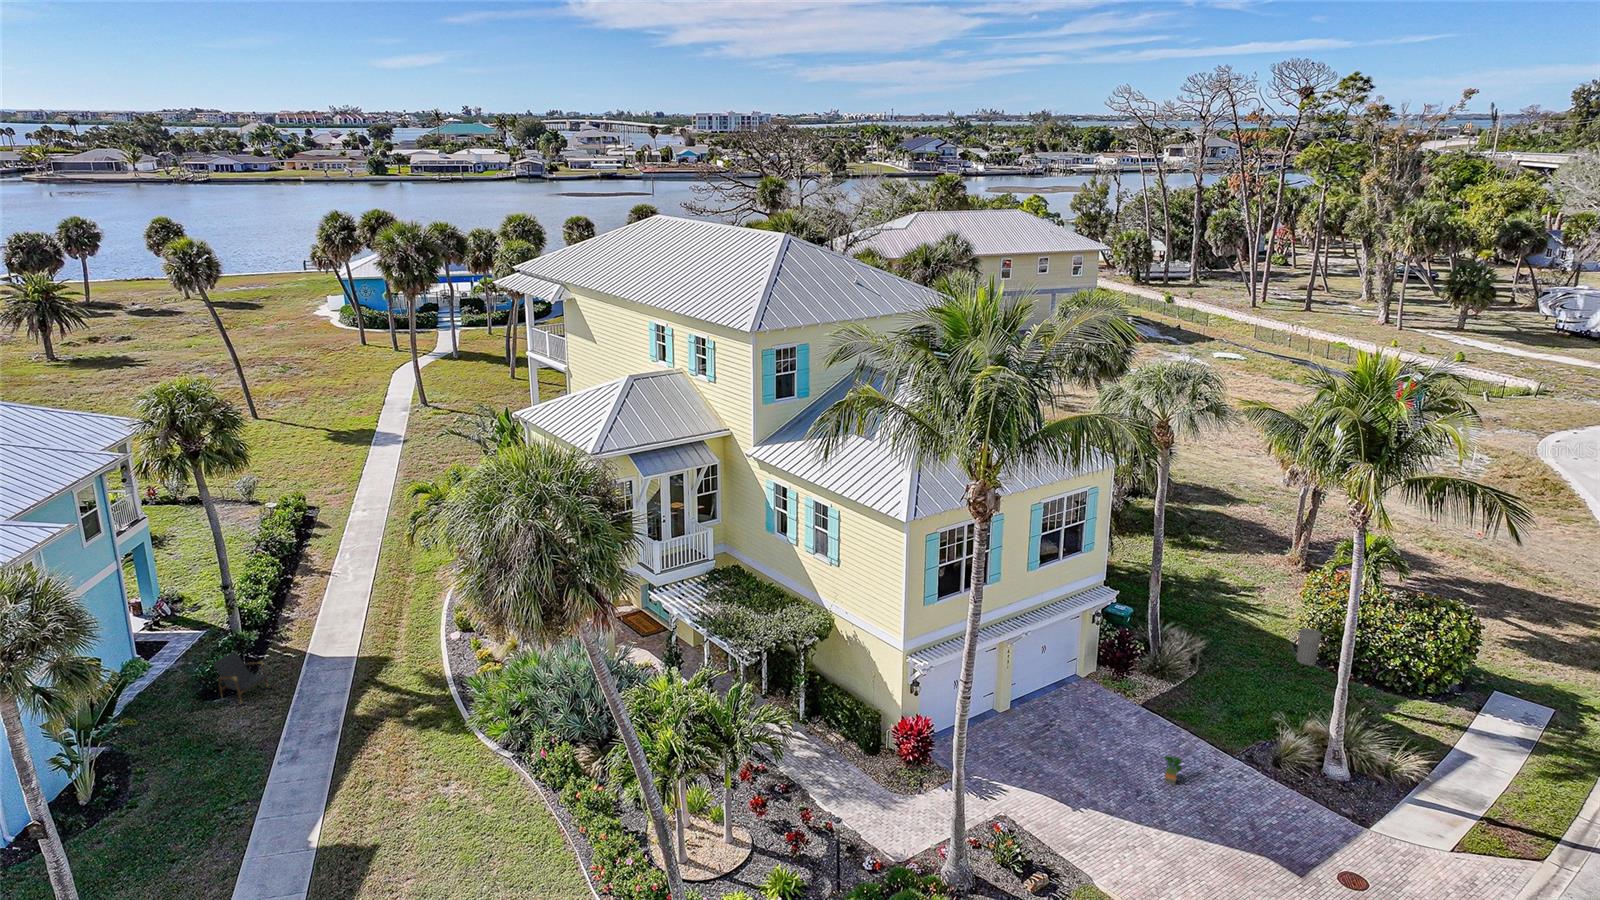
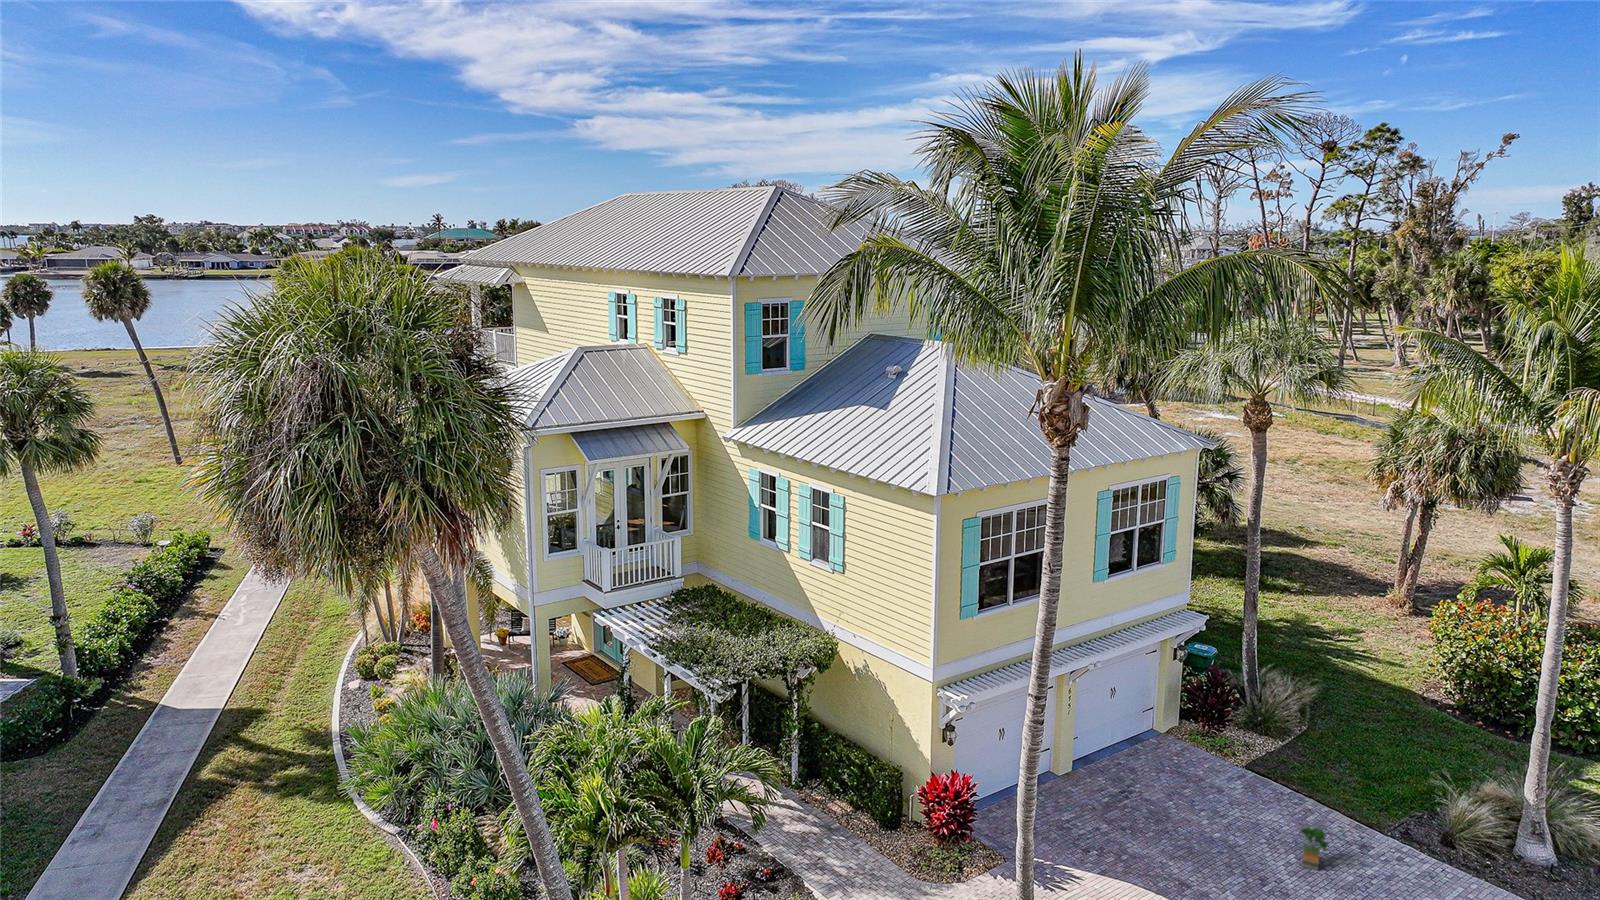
trash can: present [1297,628,1321,665] -> none [1434,669,1466,718]
lounge chair: present [213,651,268,702] -> none [14,692,91,762]

